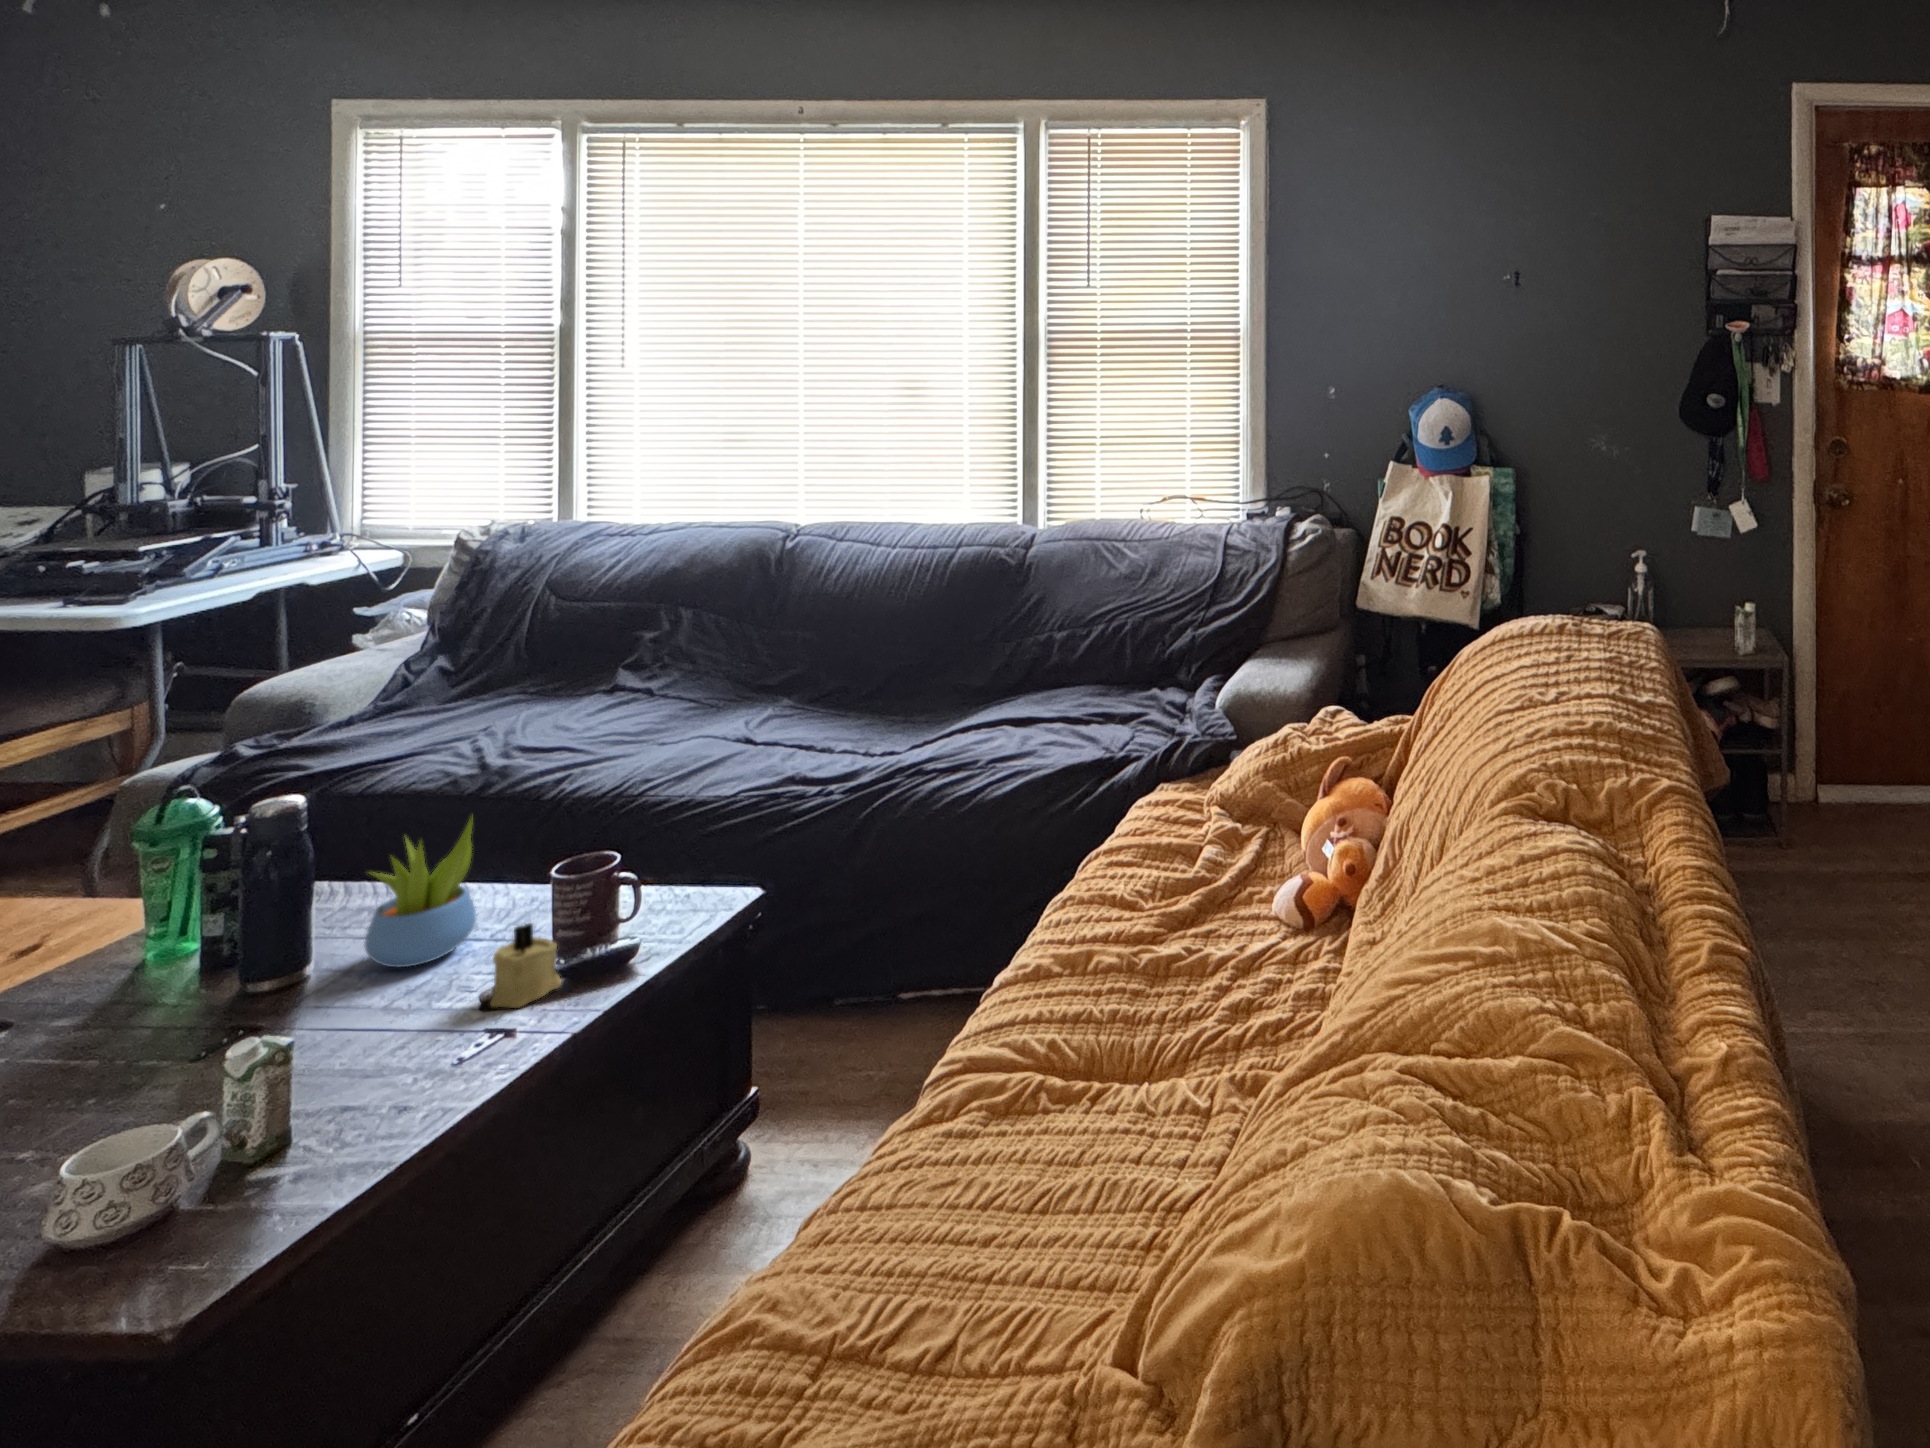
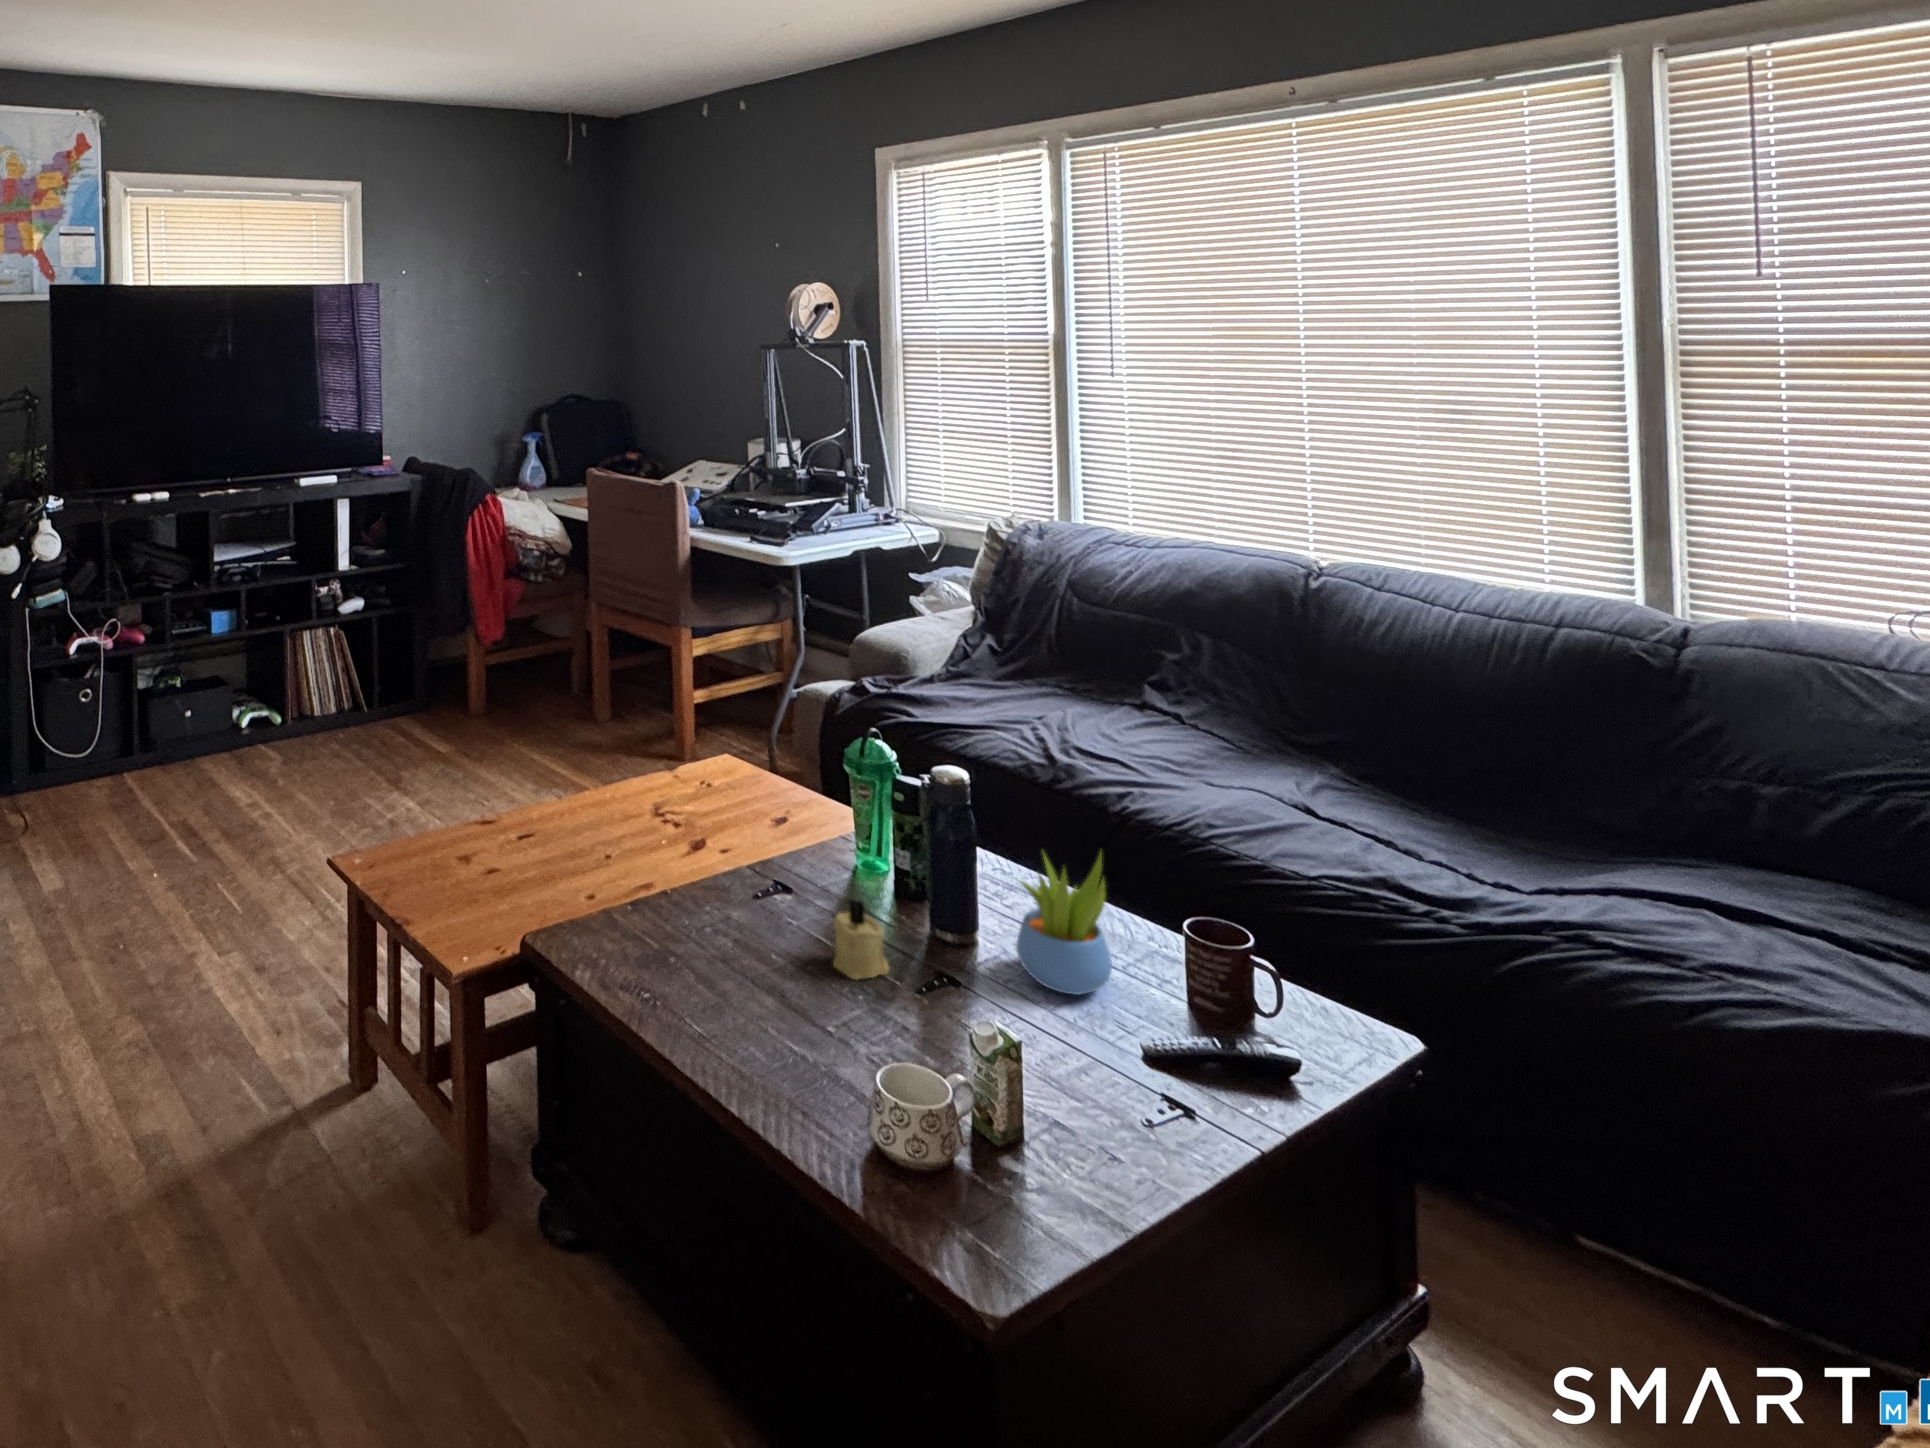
candle: present [490,923,561,1008] -> present [833,899,889,979]

